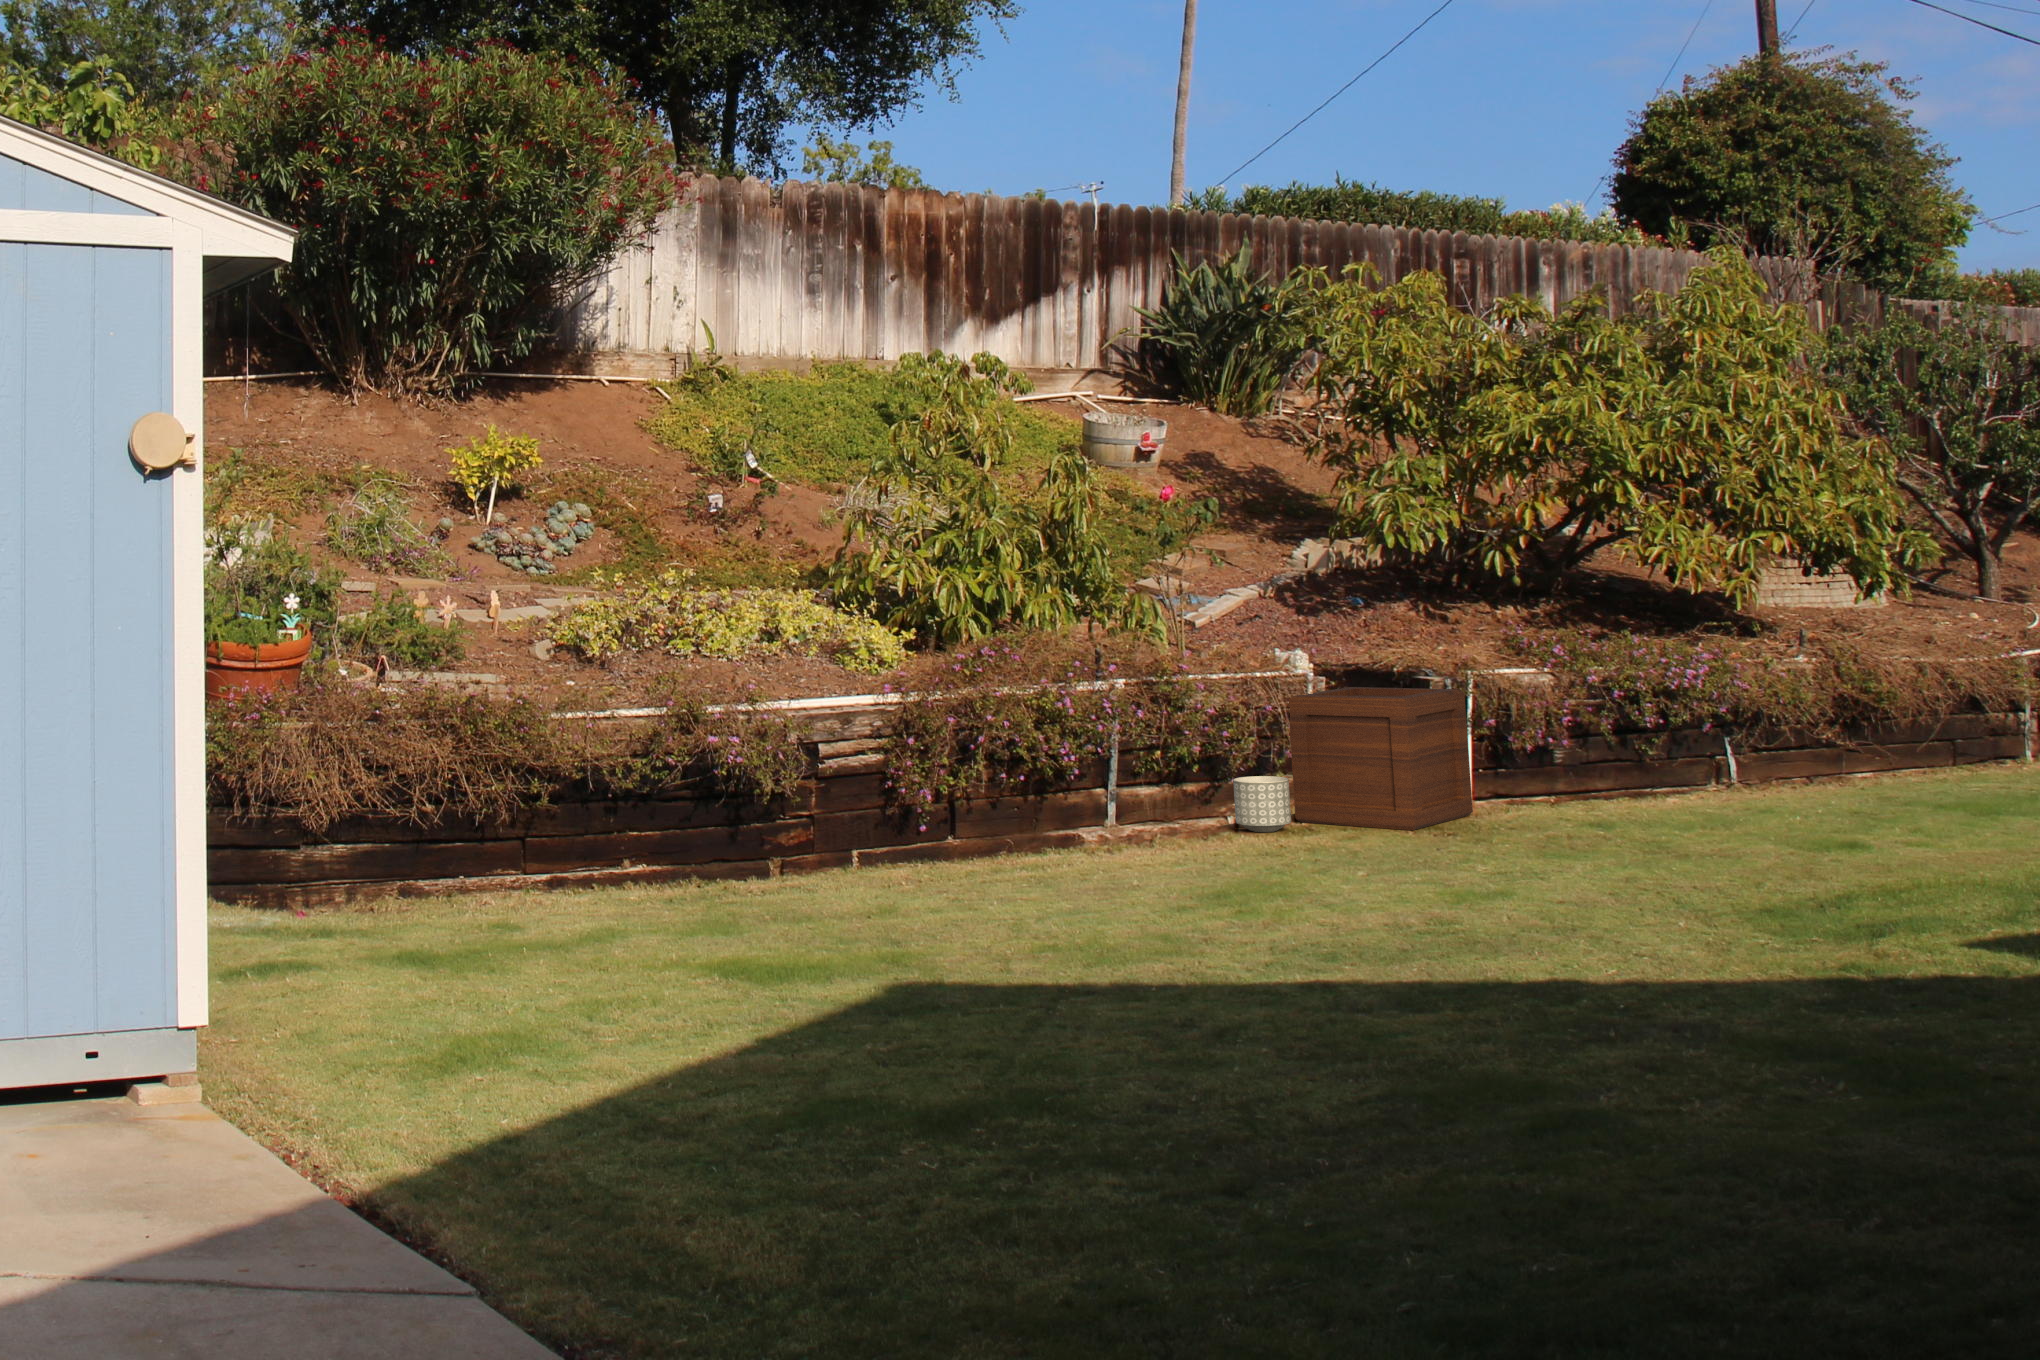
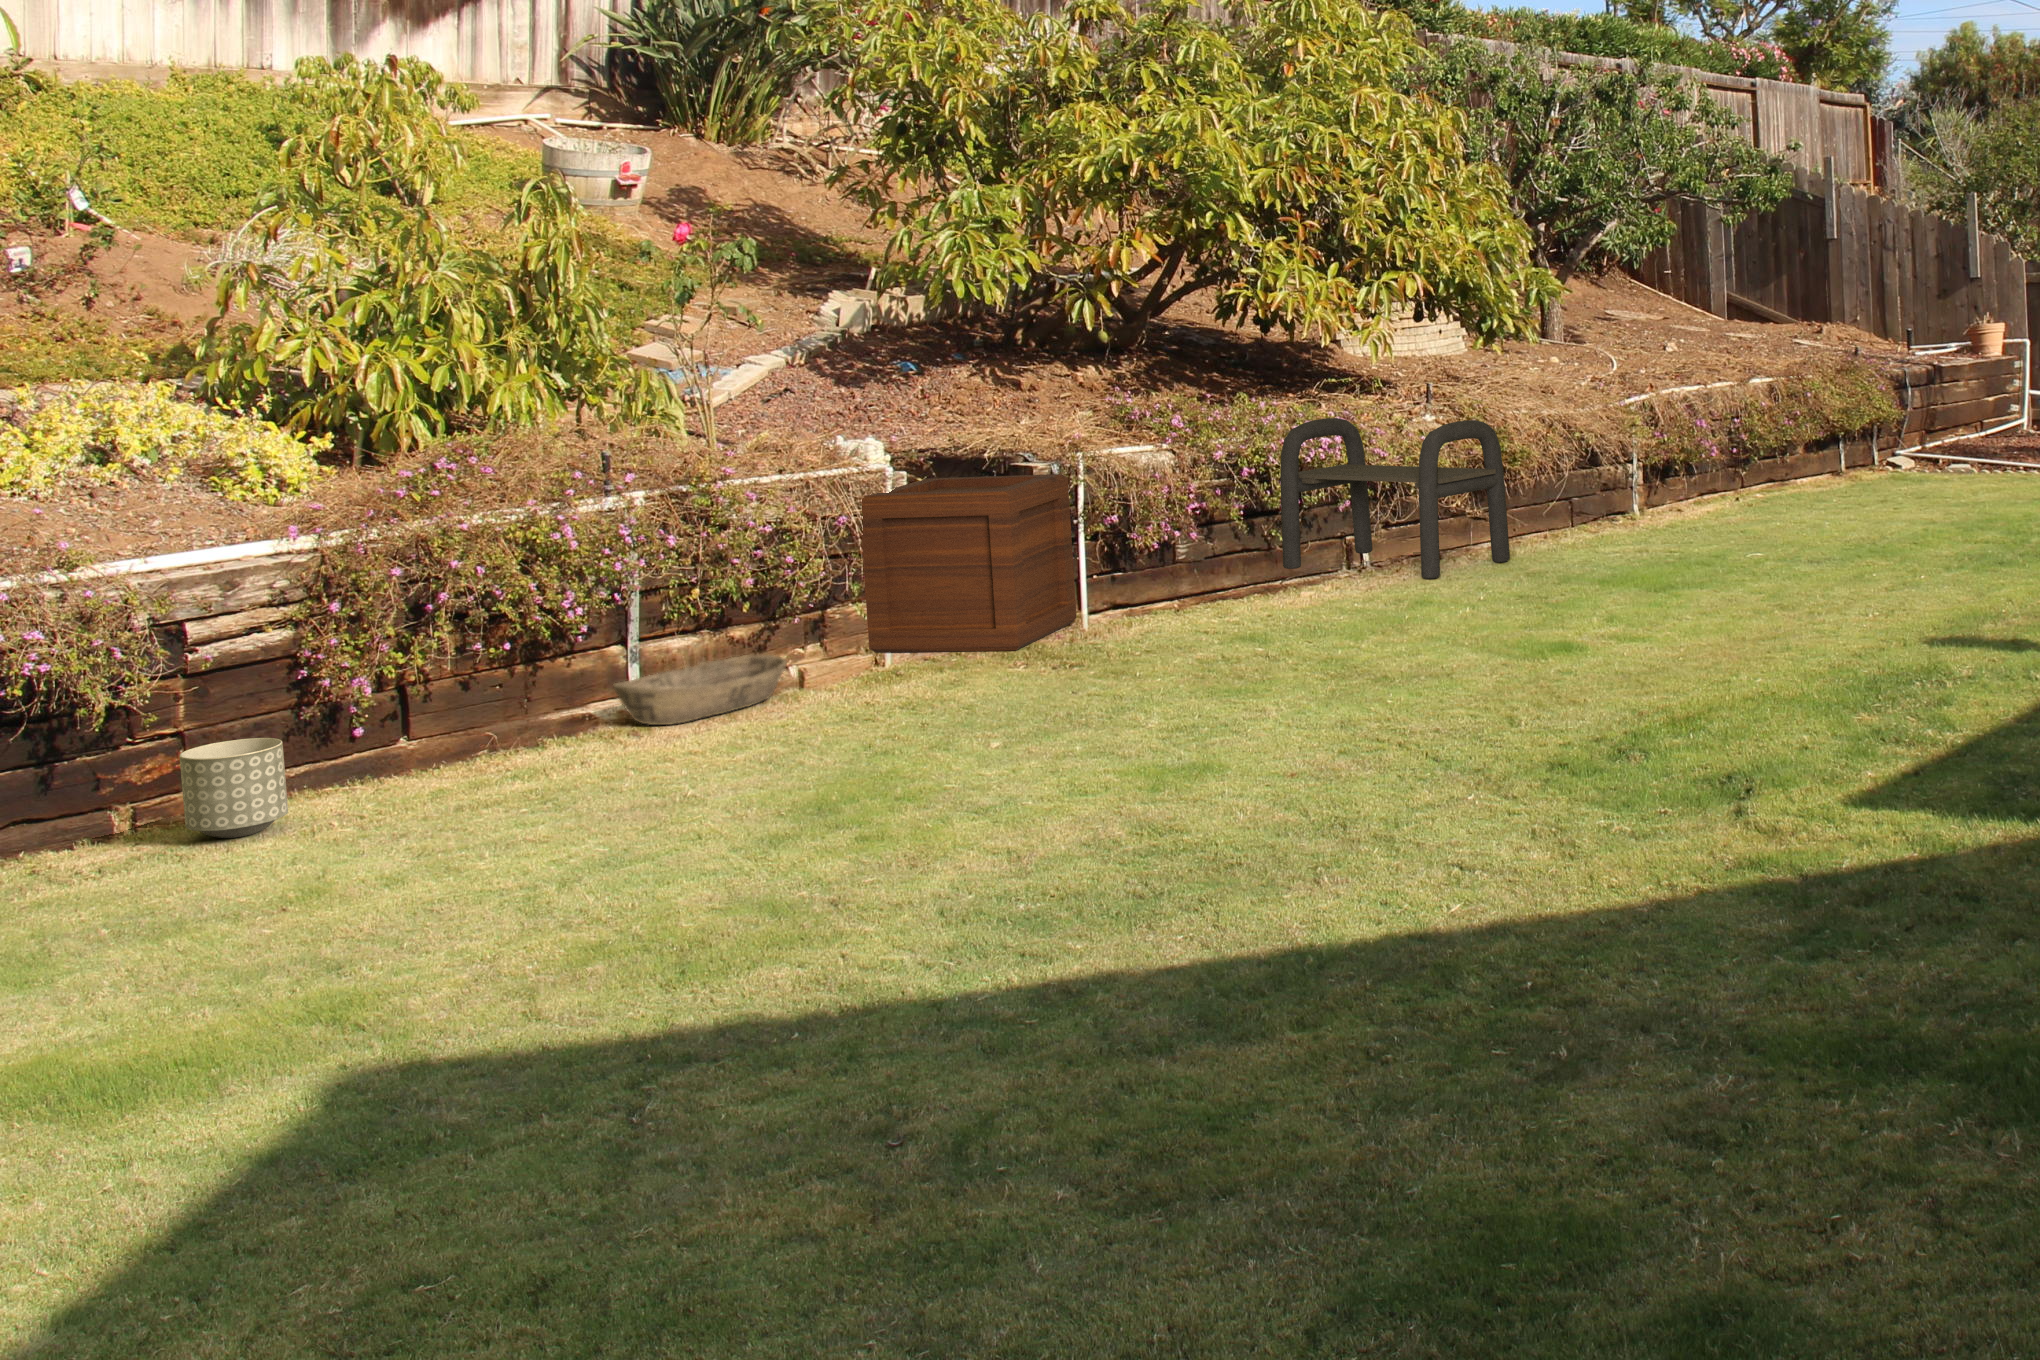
bench: none [1677,658,1912,808] -> present [1280,418,1510,579]
planter: present [1233,776,1291,832] -> present [180,738,288,838]
basket: none [1095,810,1223,854] -> present [614,655,787,725]

